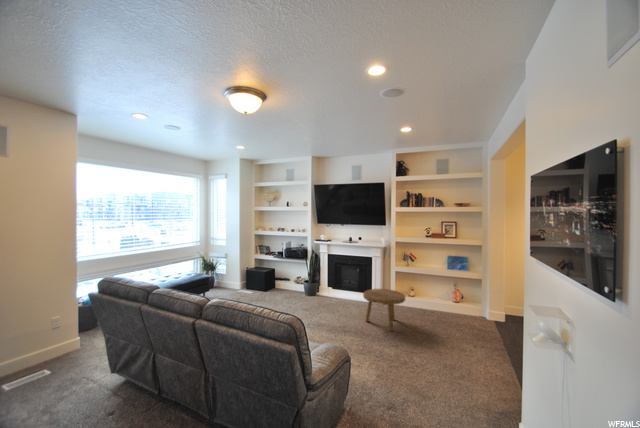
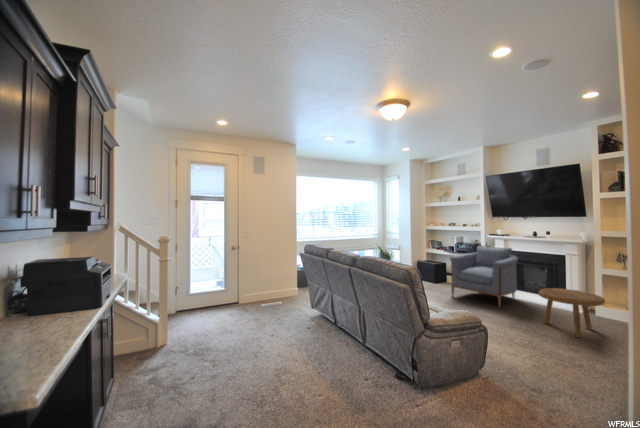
armchair: none [285,251,341,312] -> present [450,246,518,308]

